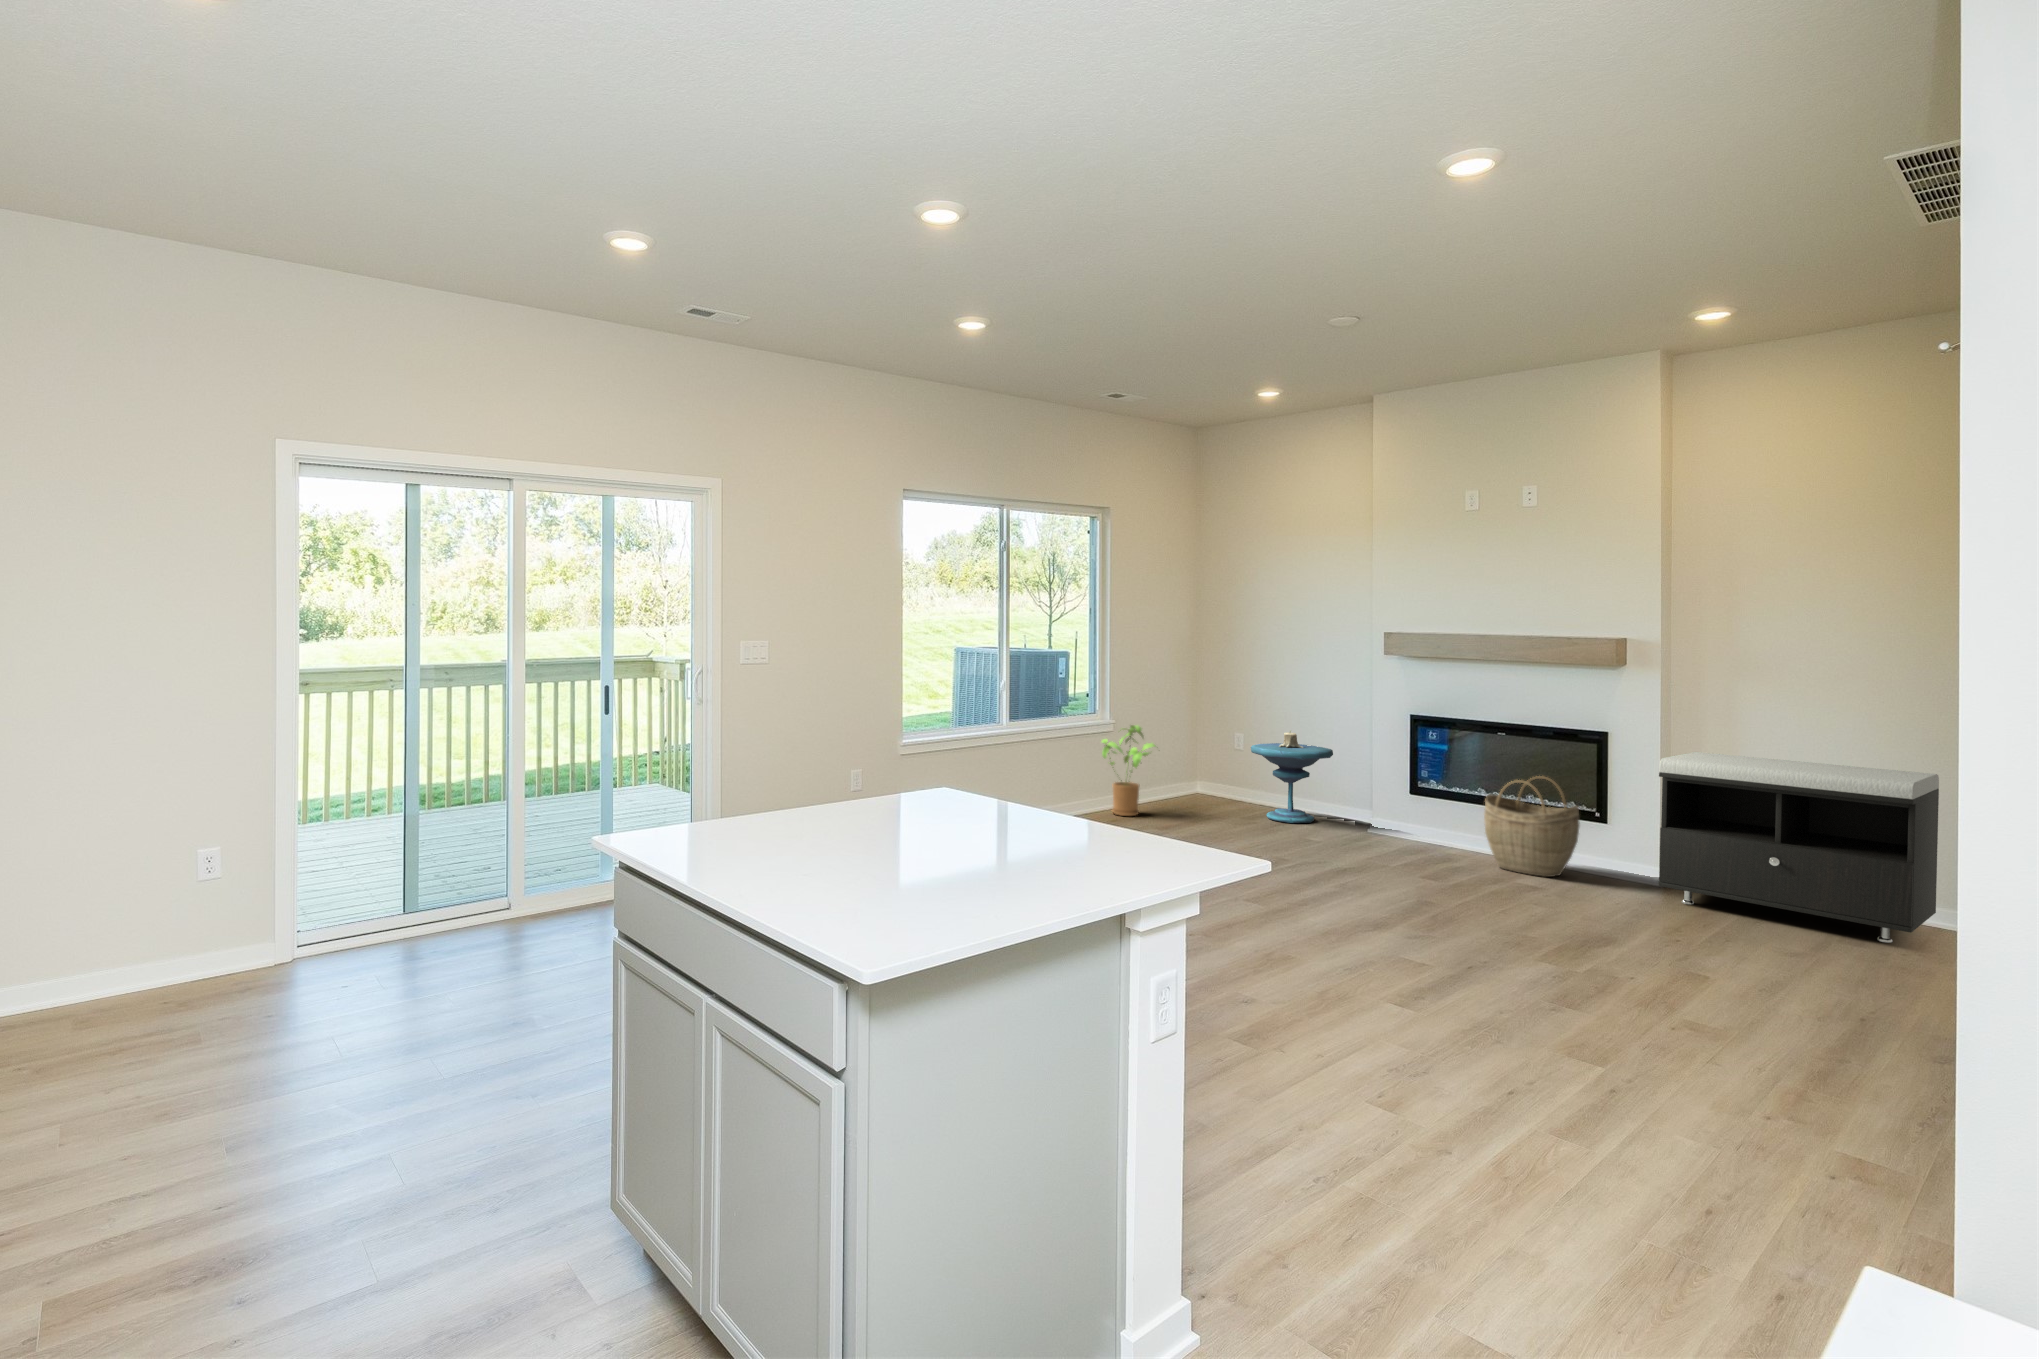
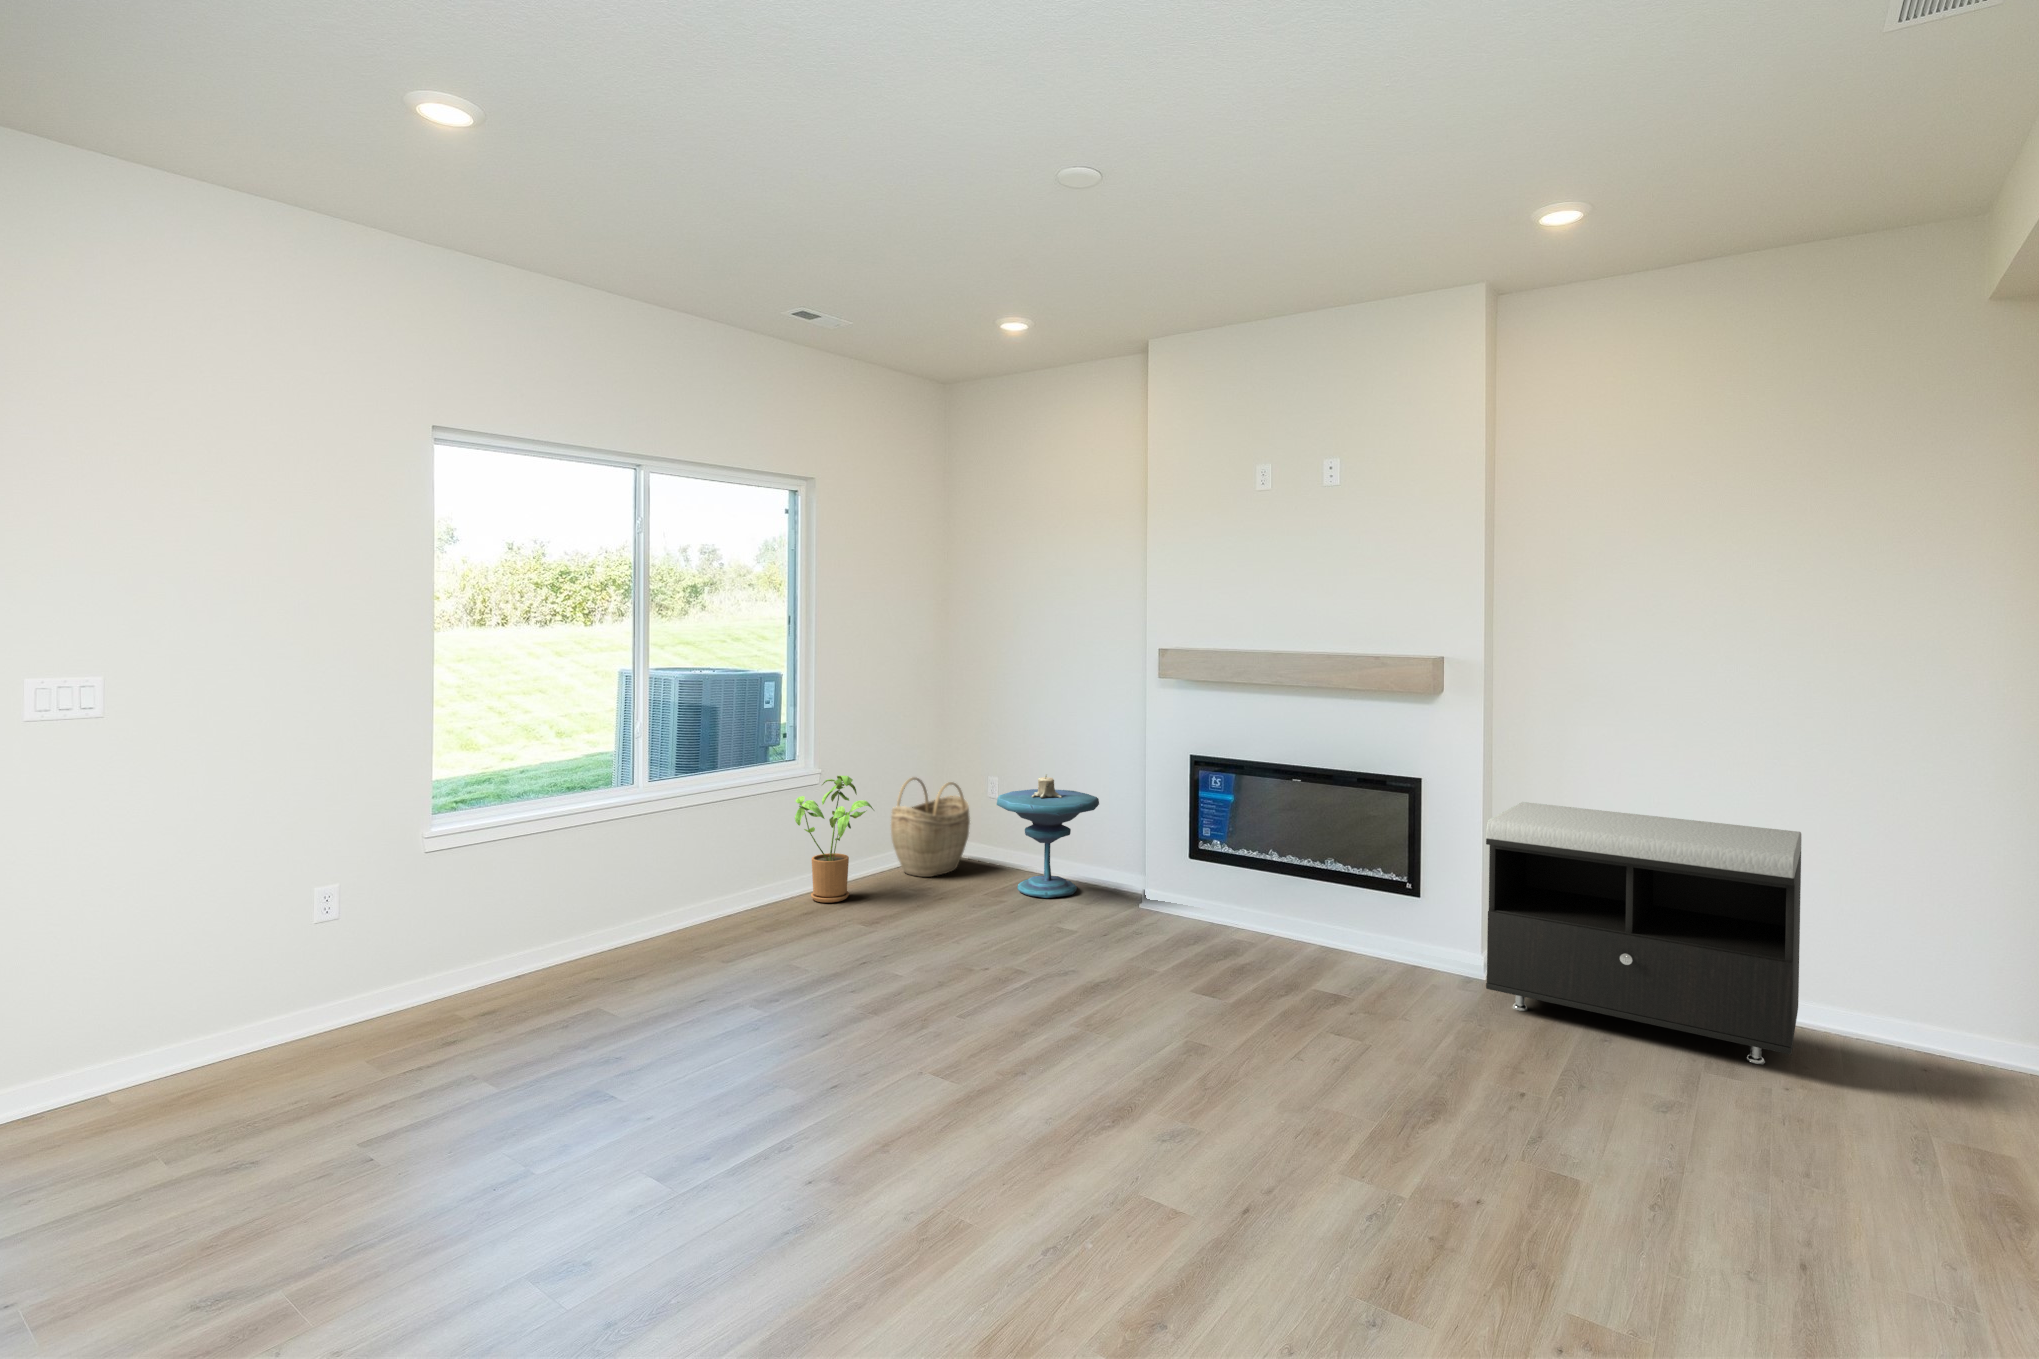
woven basket: present [1484,776,1580,877] -> present [891,778,970,877]

